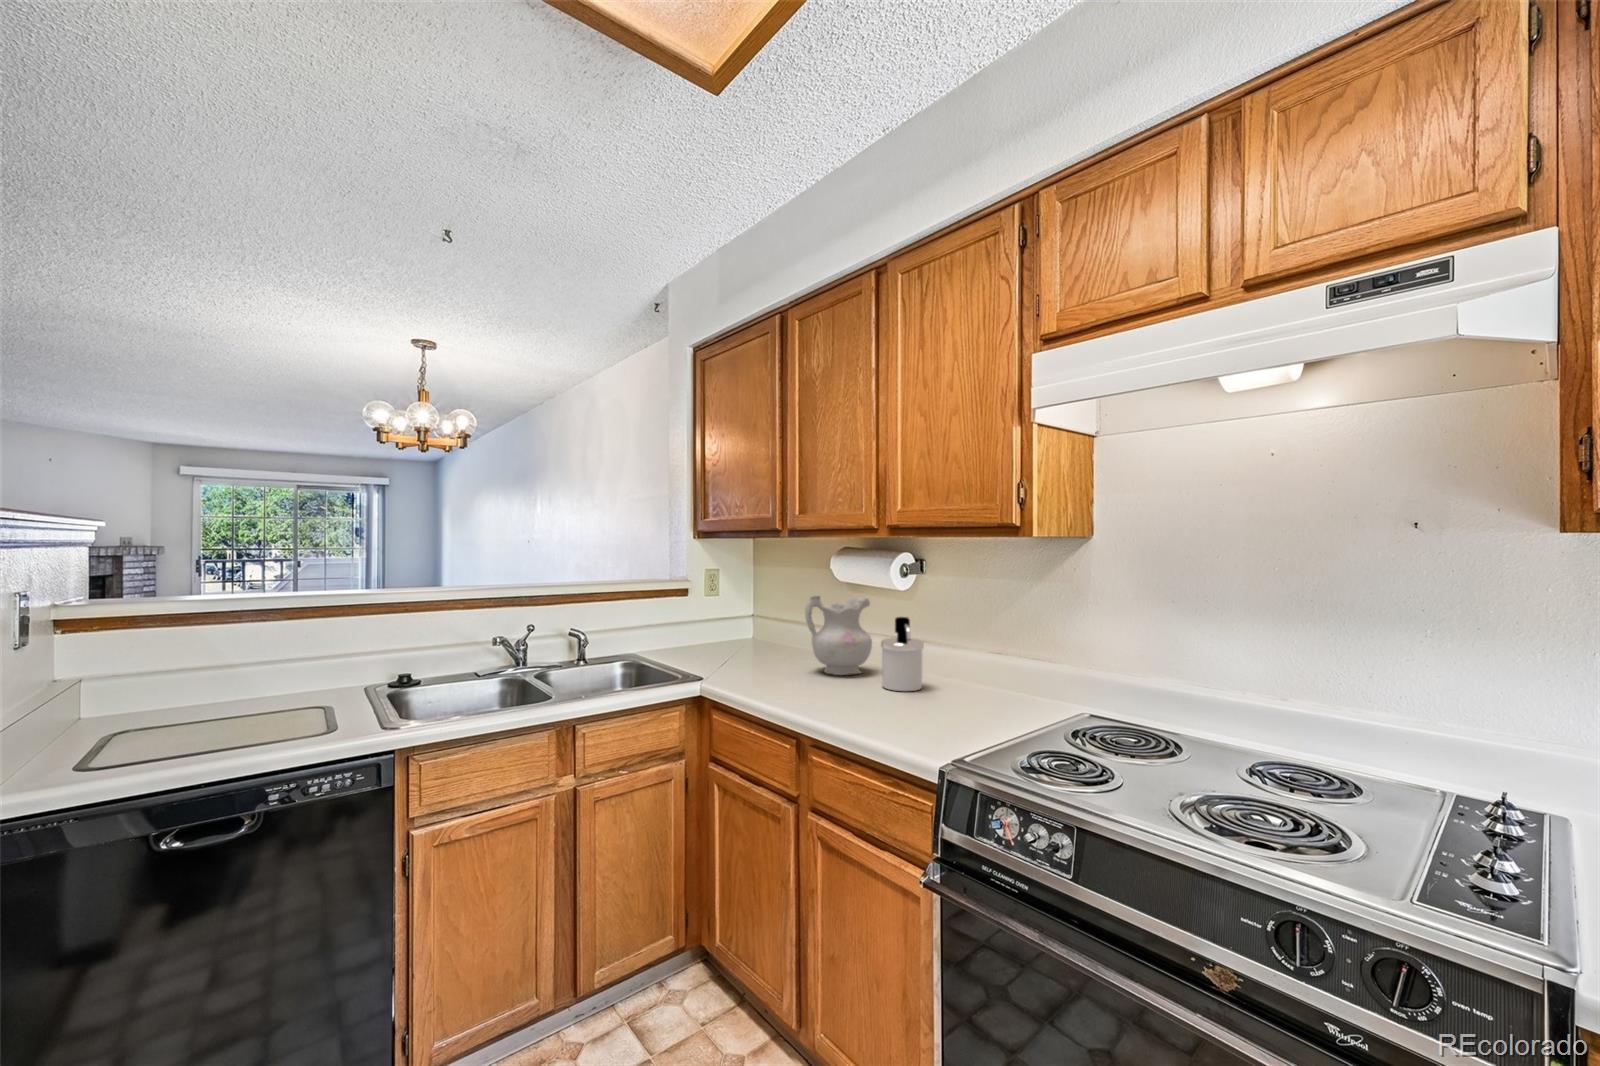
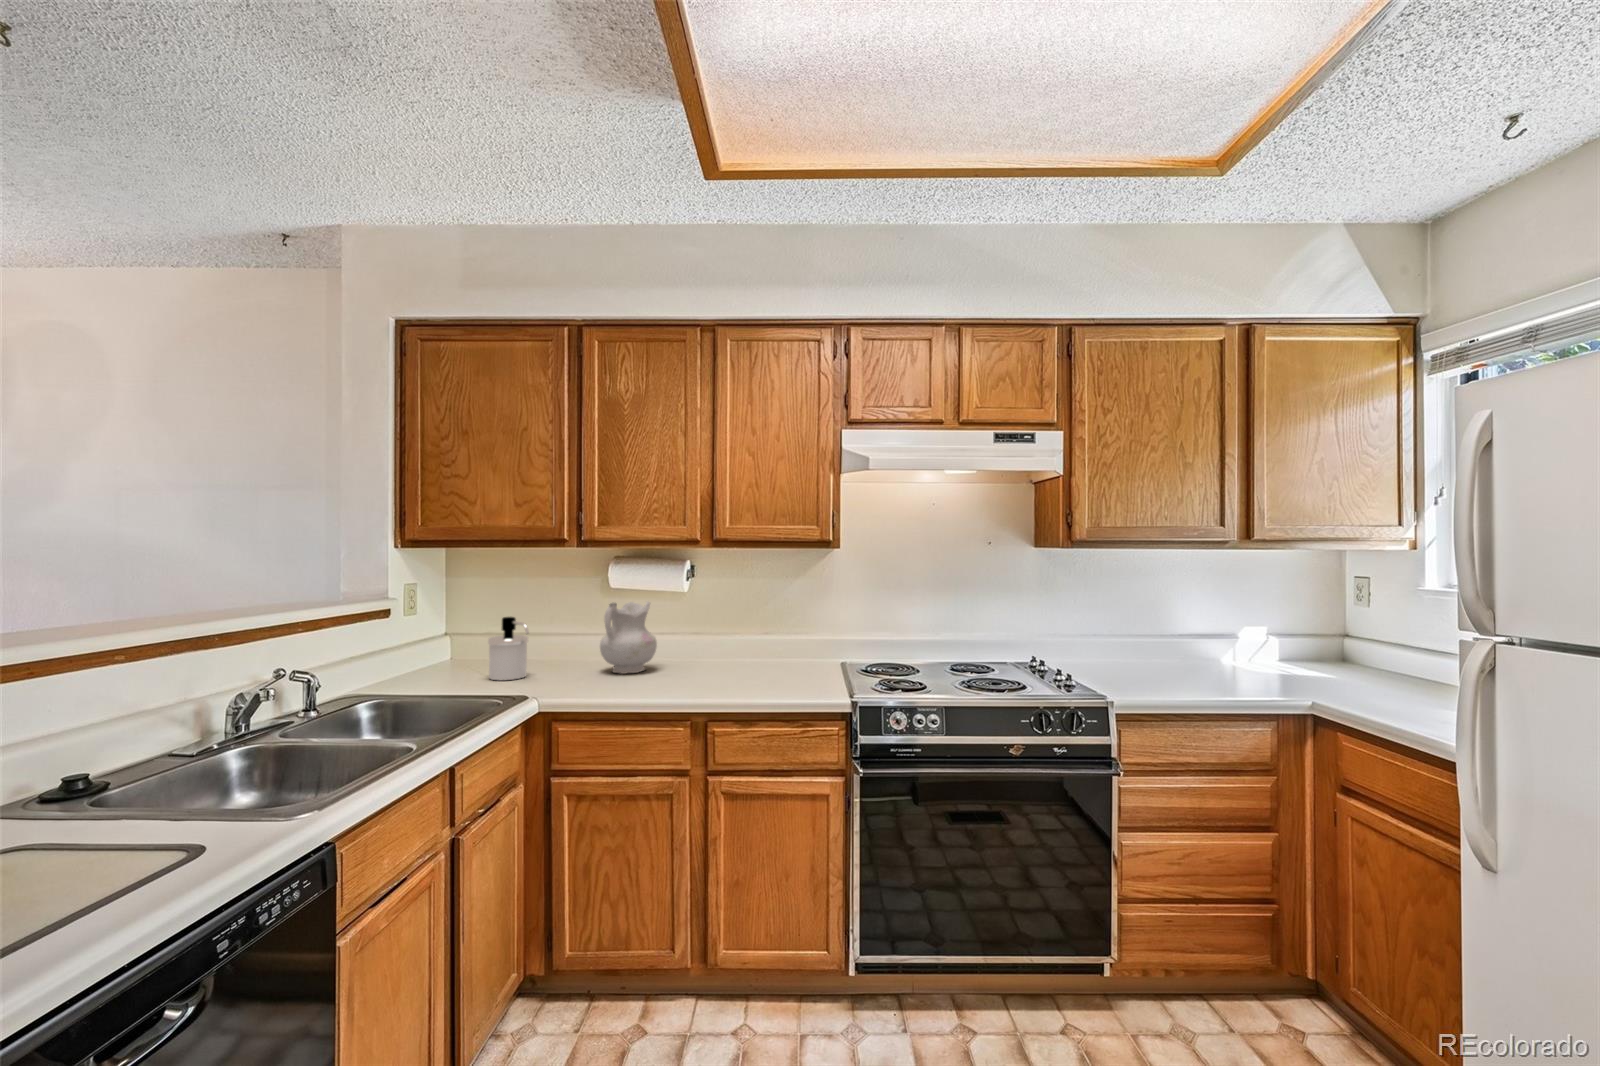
soap dispenser: present [881,617,924,691] -> present [488,617,529,680]

